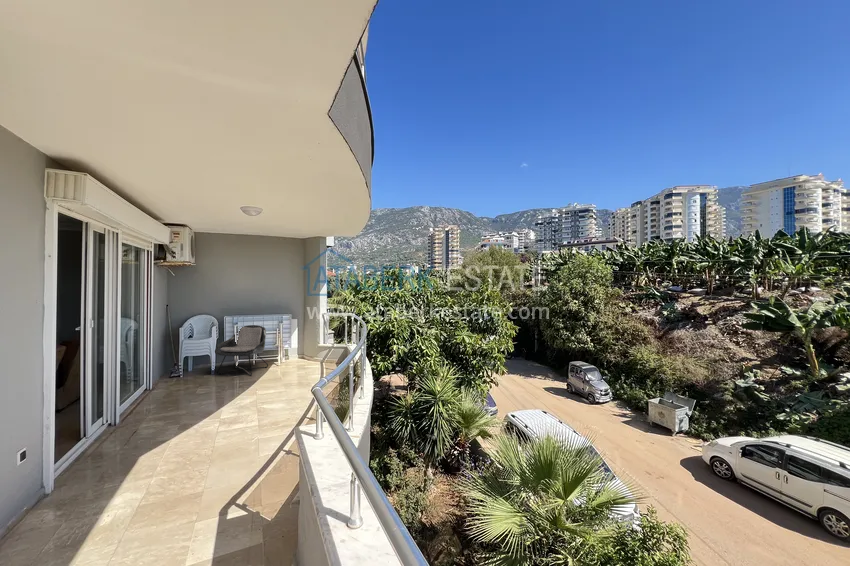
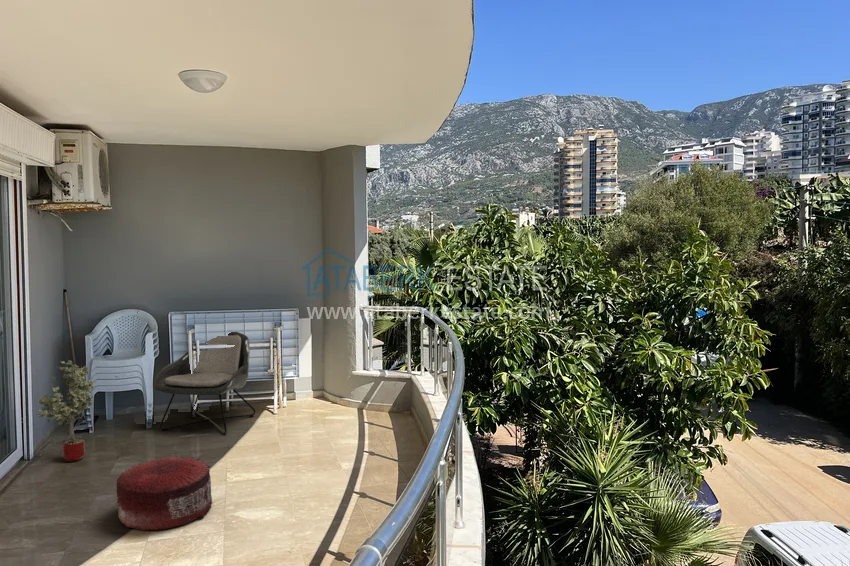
potted tree: none [152,338,184,389] -> present [37,360,96,462]
pouf: none [193,382,240,414] -> present [116,456,212,530]

